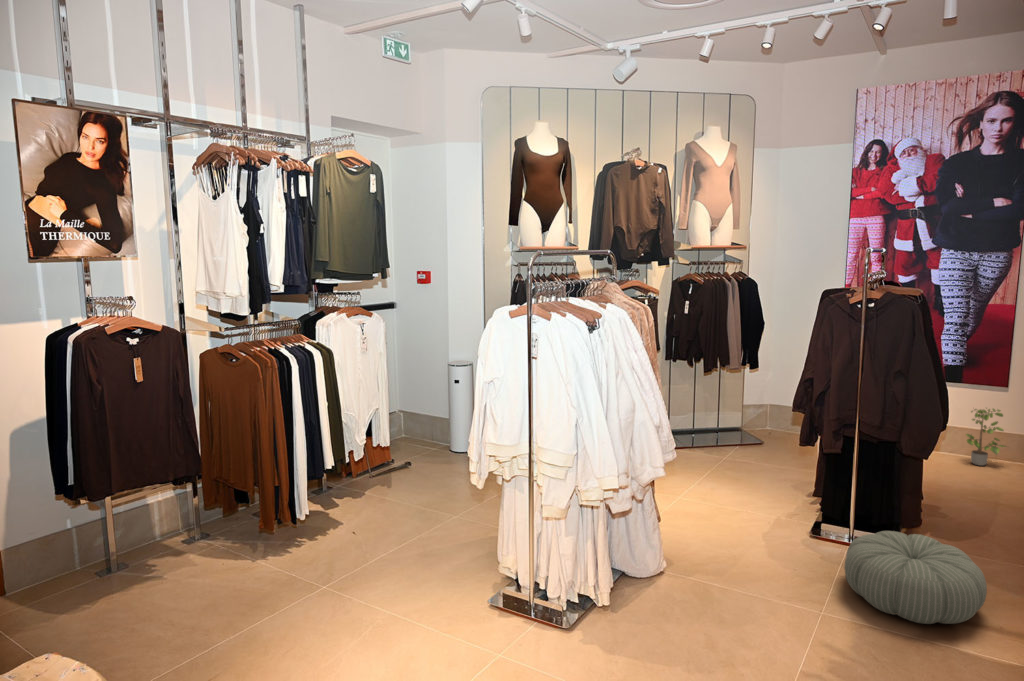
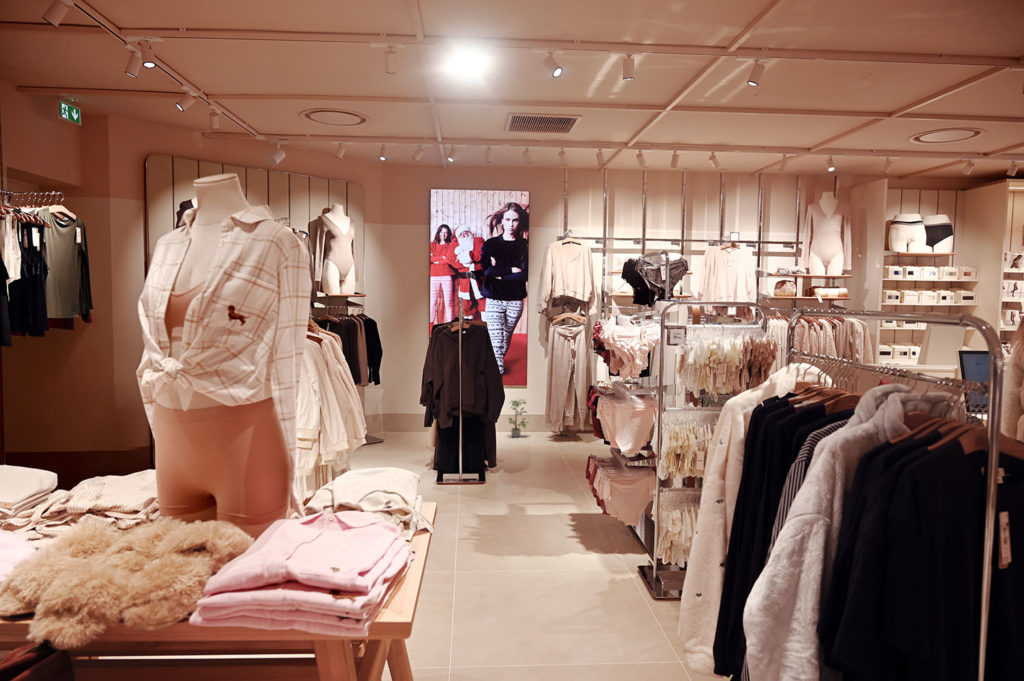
pouf: present [844,531,987,624] -> none [463,462,538,508]

